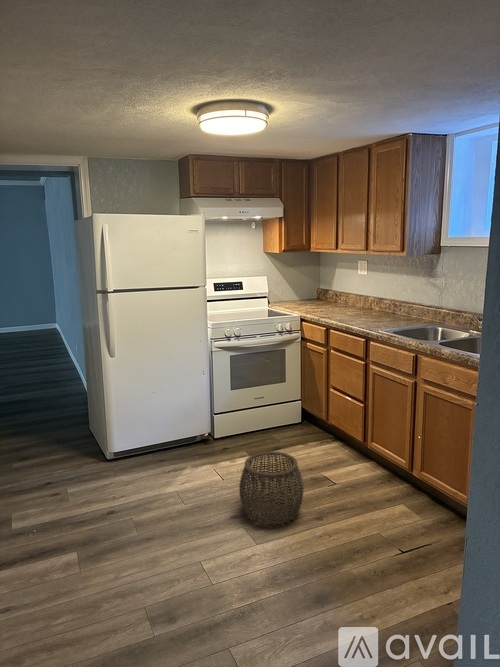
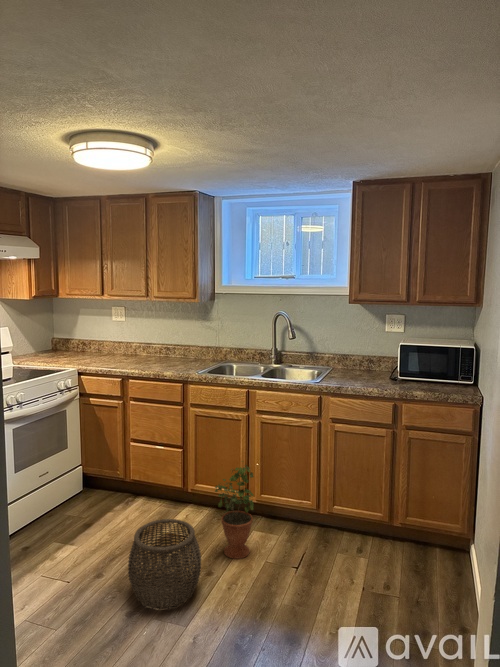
potted plant: none [341,424,387,520] -> present [215,465,254,559]

